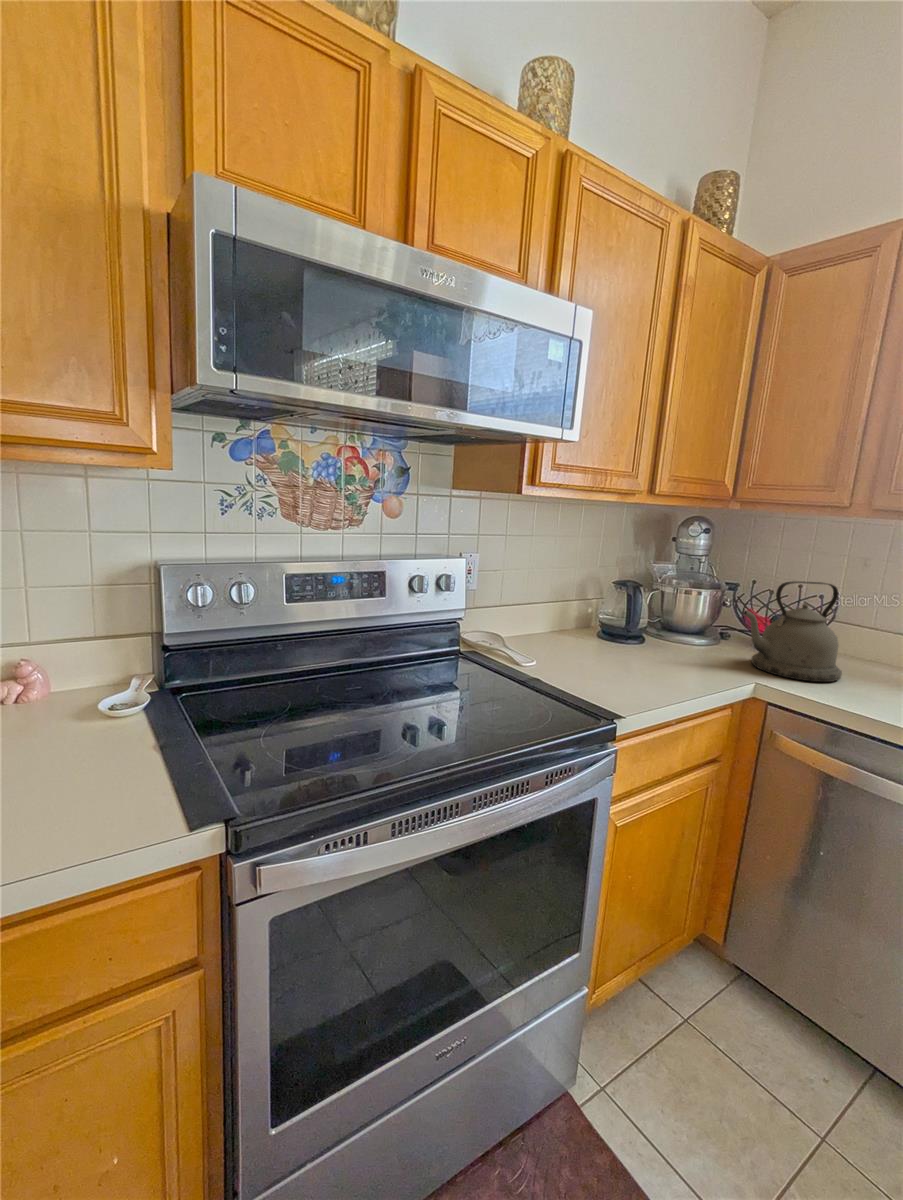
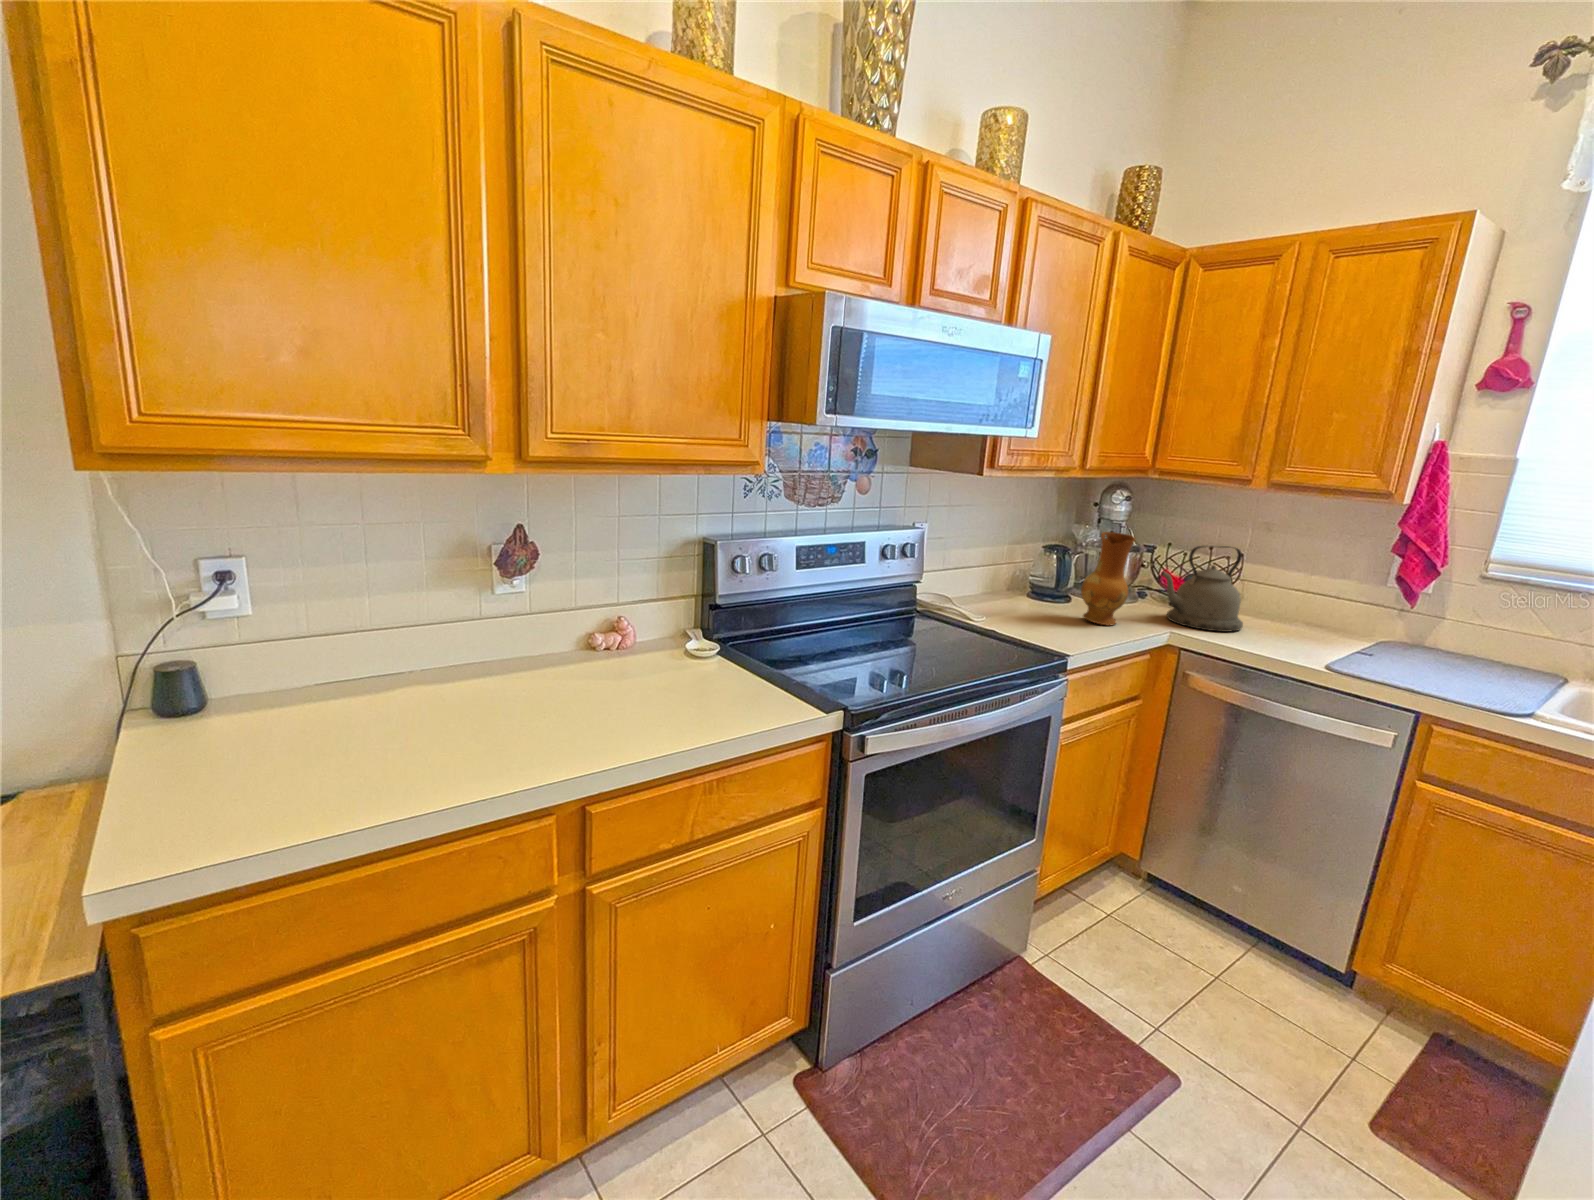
ceramic jug: none [650,564,712,673] -> present [1081,532,1135,626]

